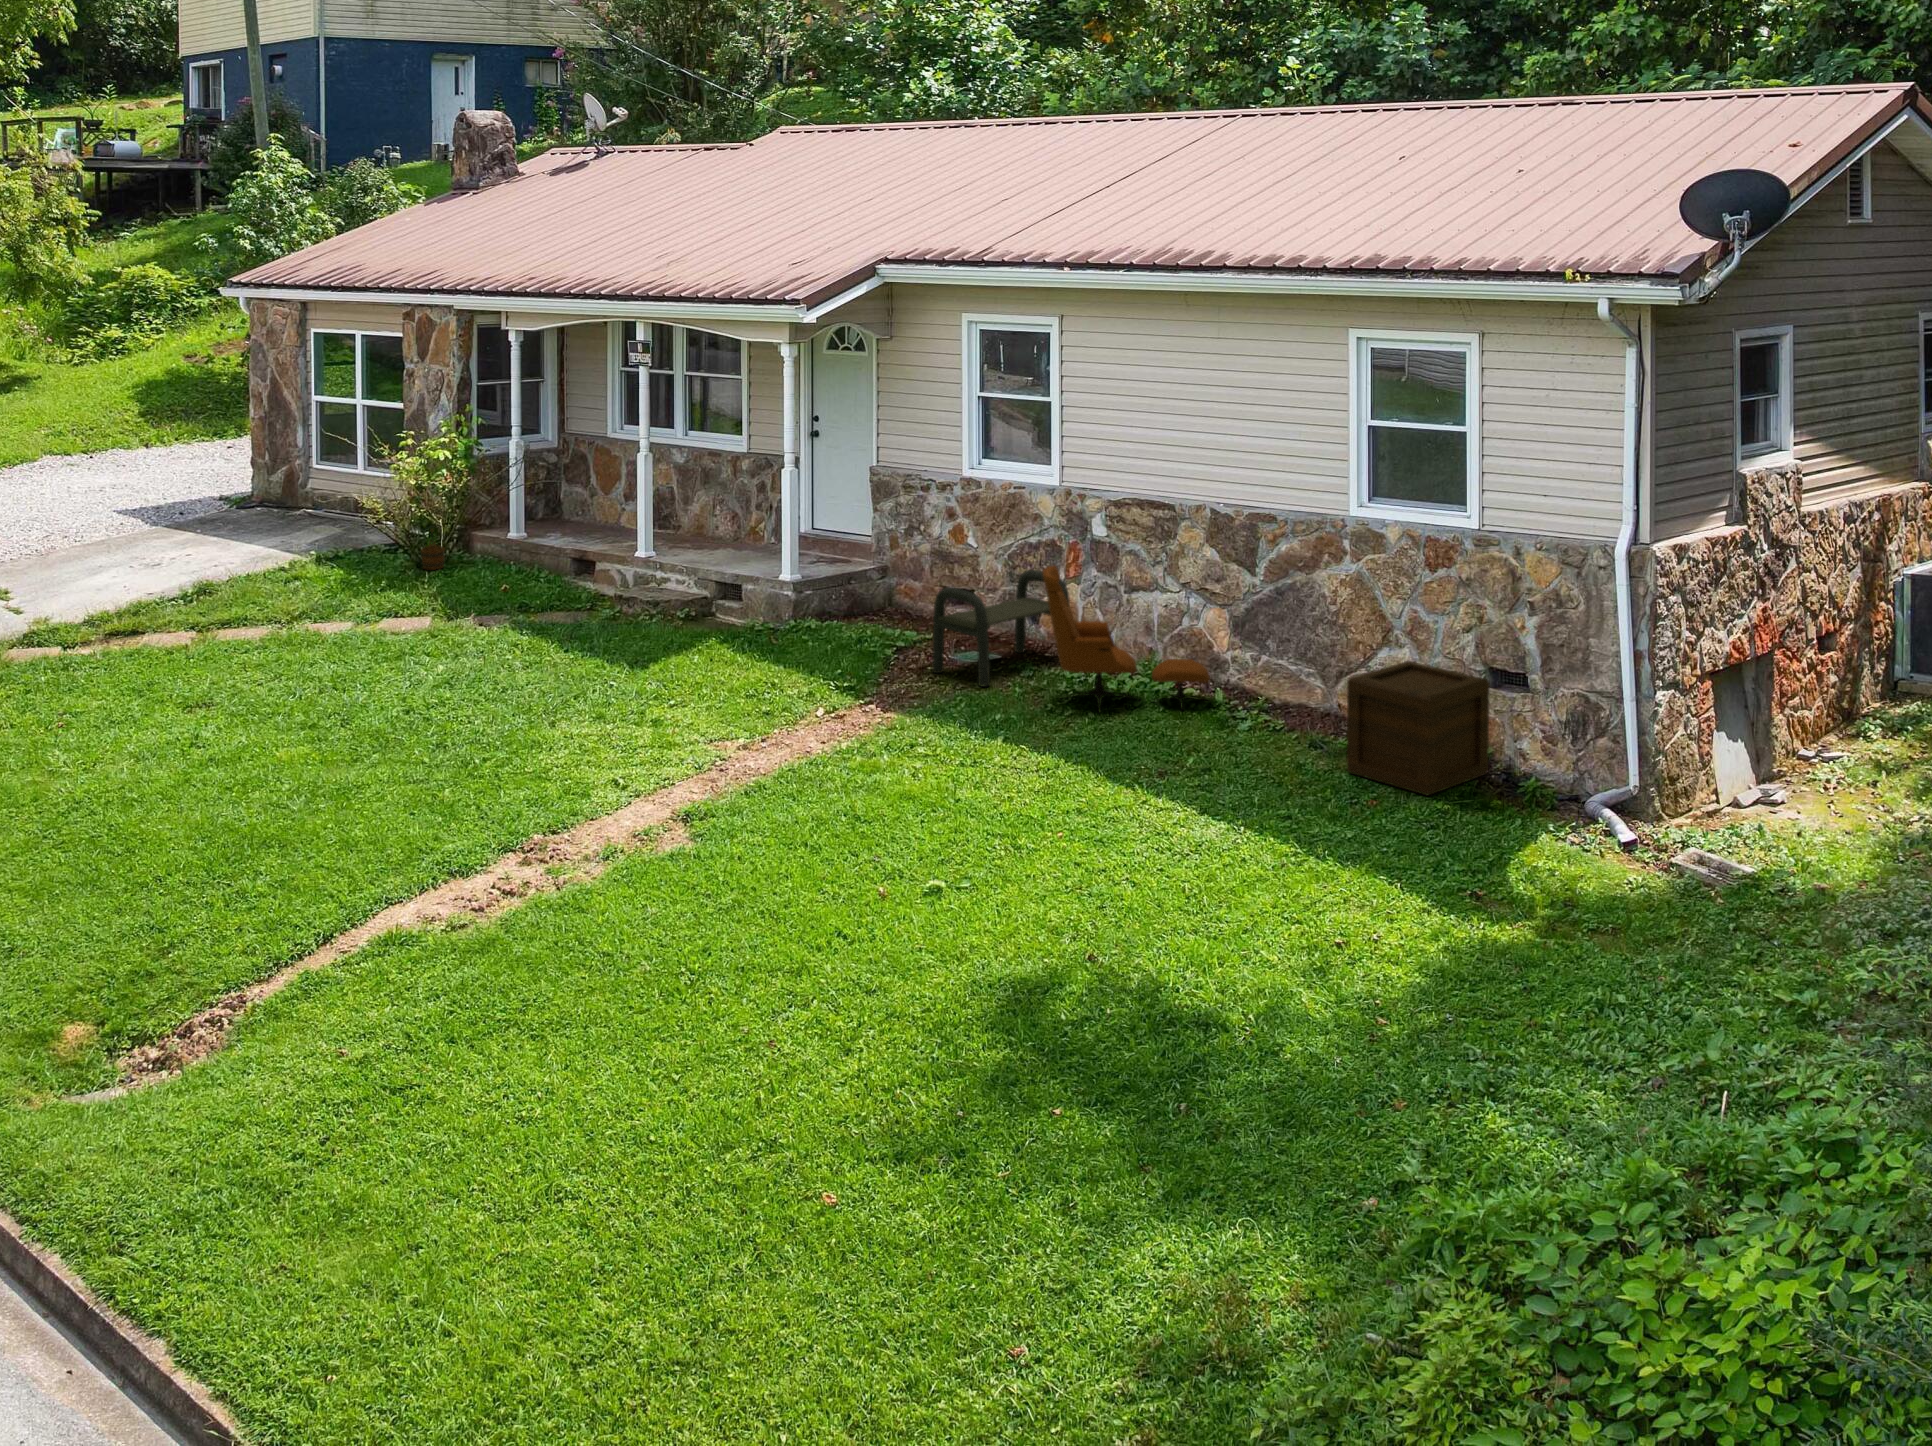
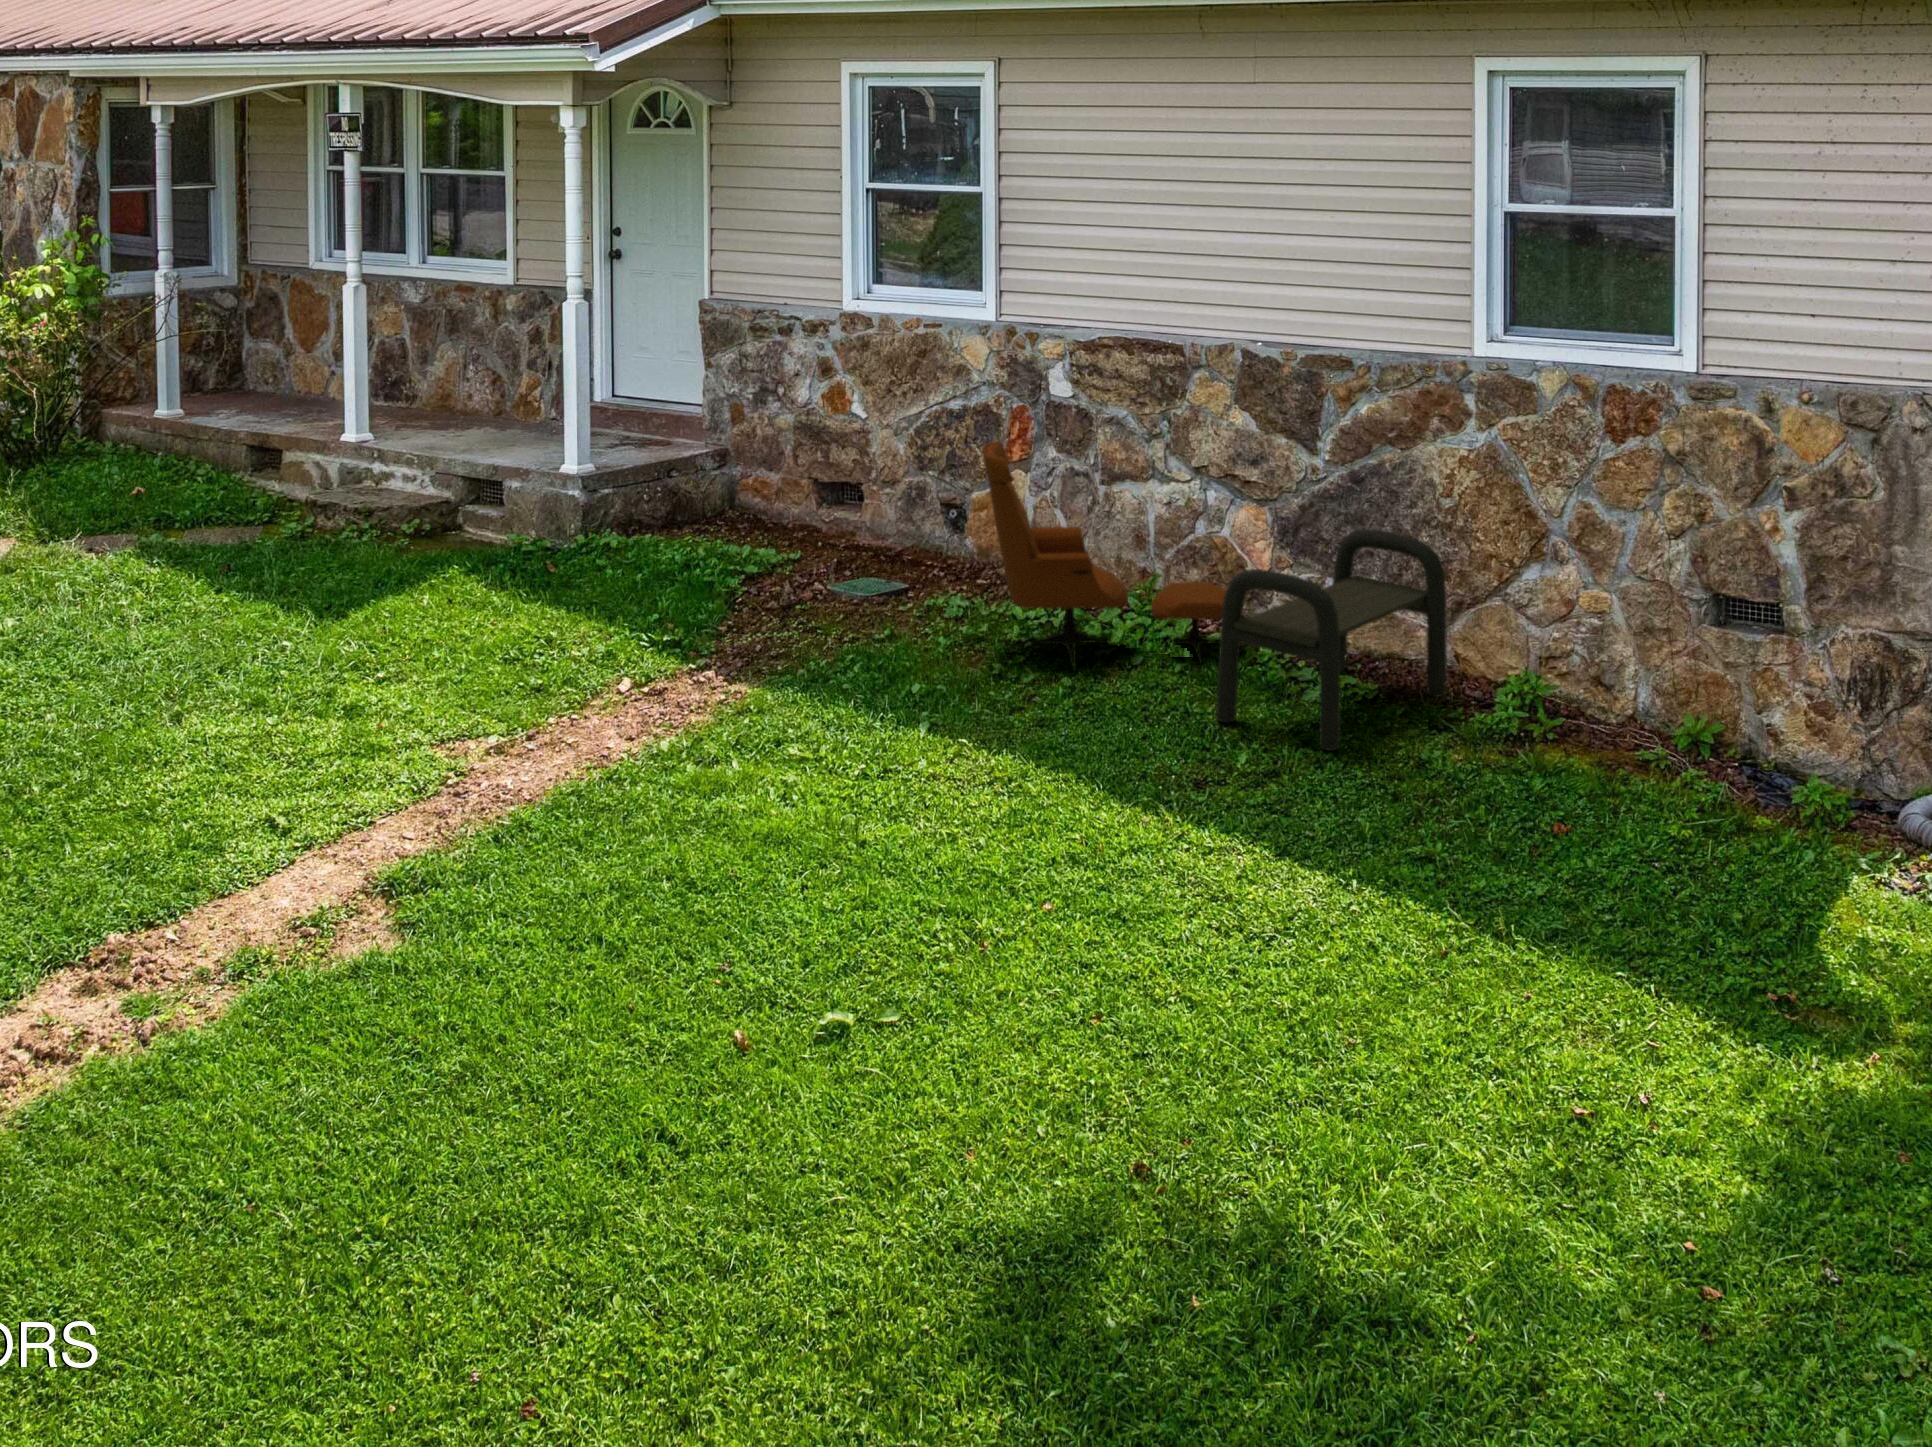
wooden bucket: present [421,530,445,570] -> none [9,403,49,465]
bench: present [932,570,1070,687] -> present [1216,529,1447,751]
wooden crate: present [1347,661,1490,796] -> none [1491,581,1717,803]

